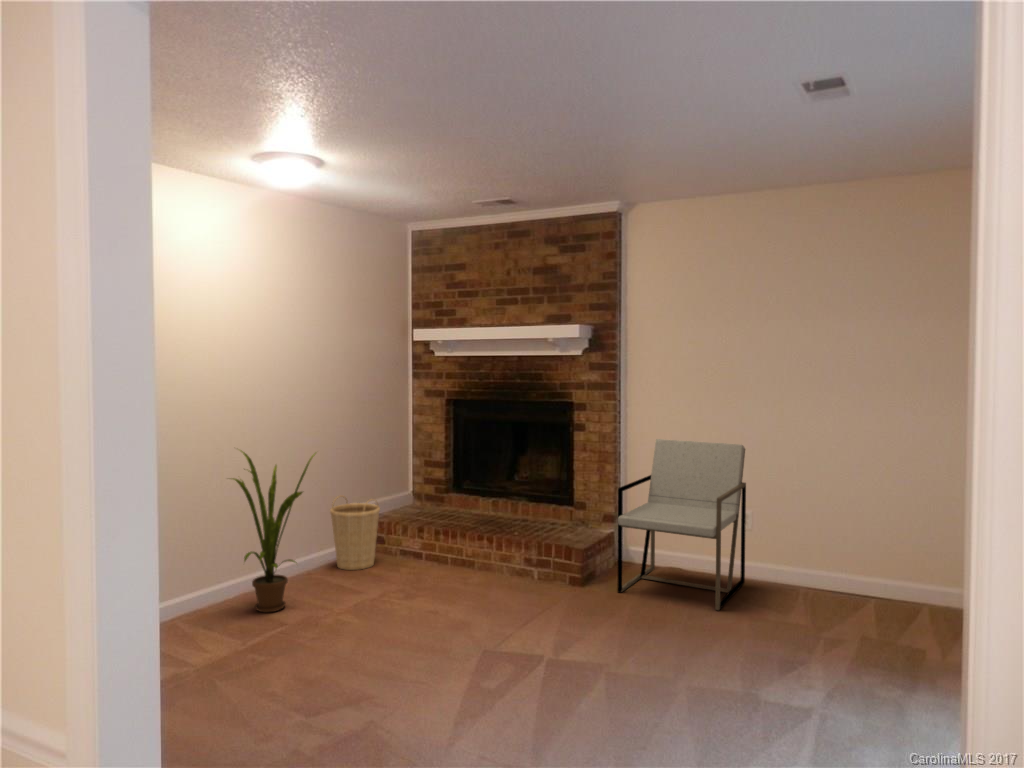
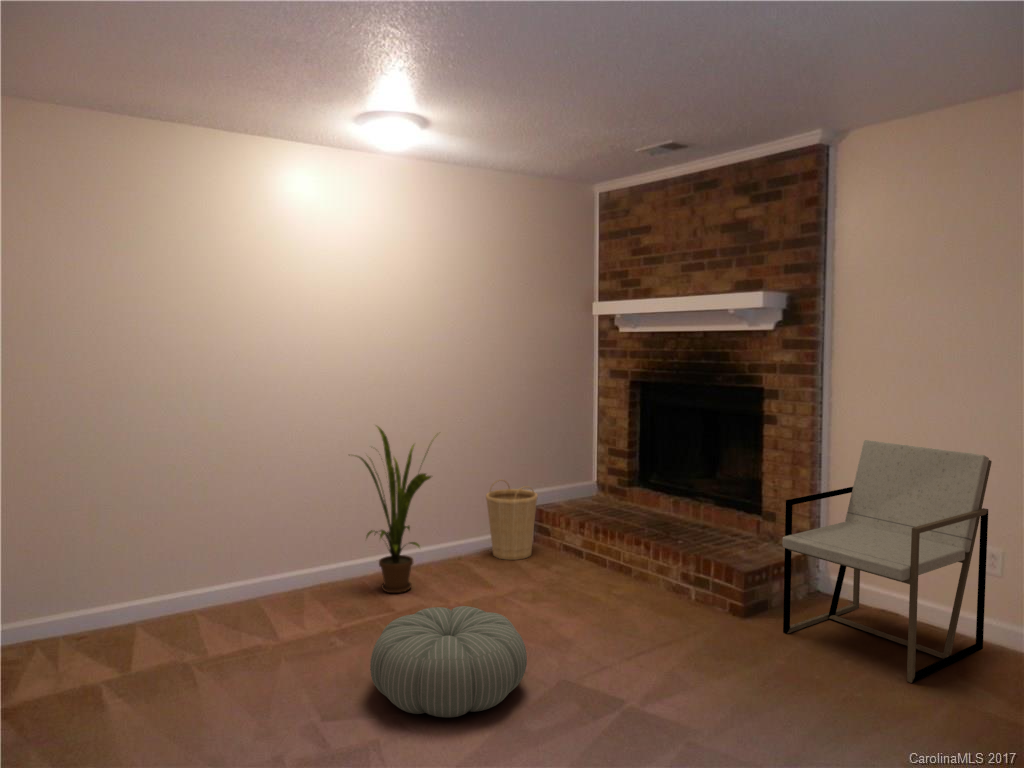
pouf: none [327,603,466,699] -> present [370,606,527,718]

